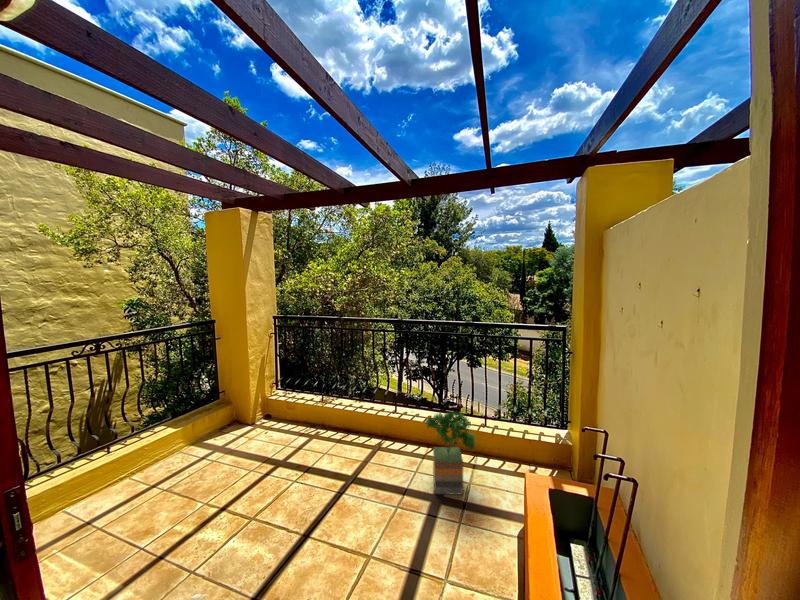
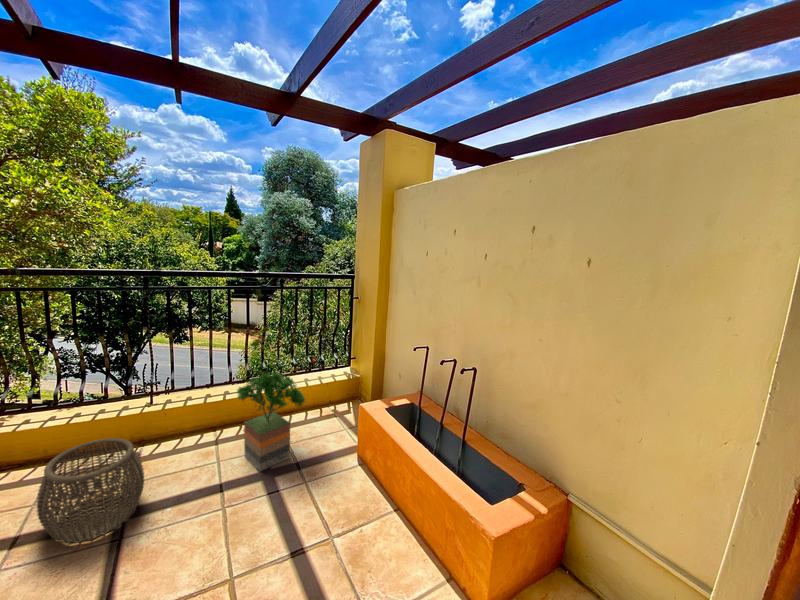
woven basket: none [317,425,367,486] -> present [37,438,144,544]

